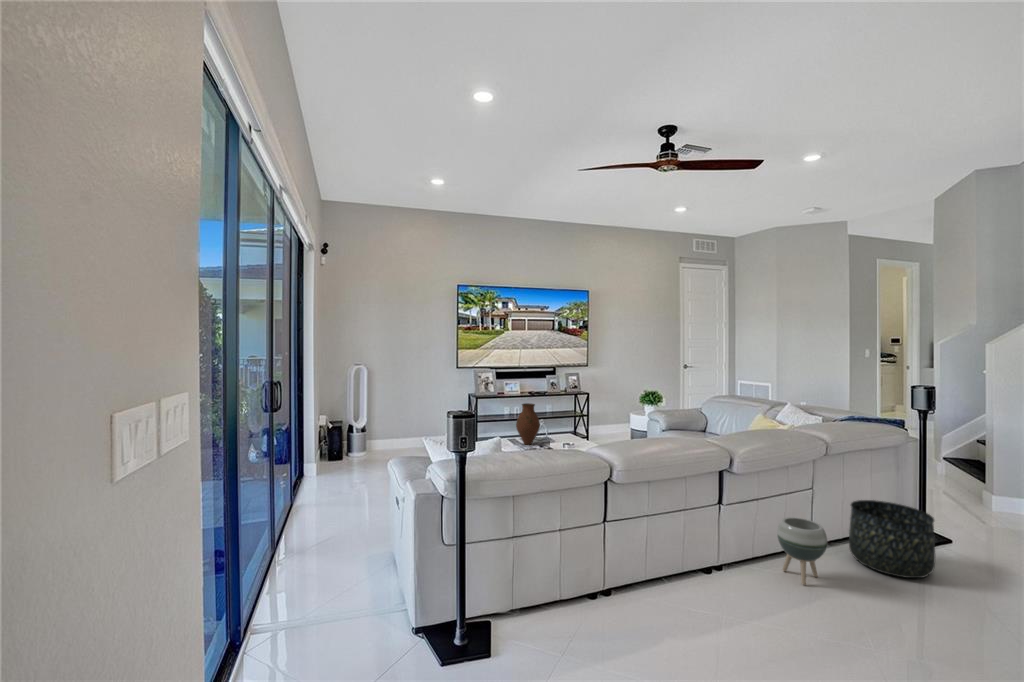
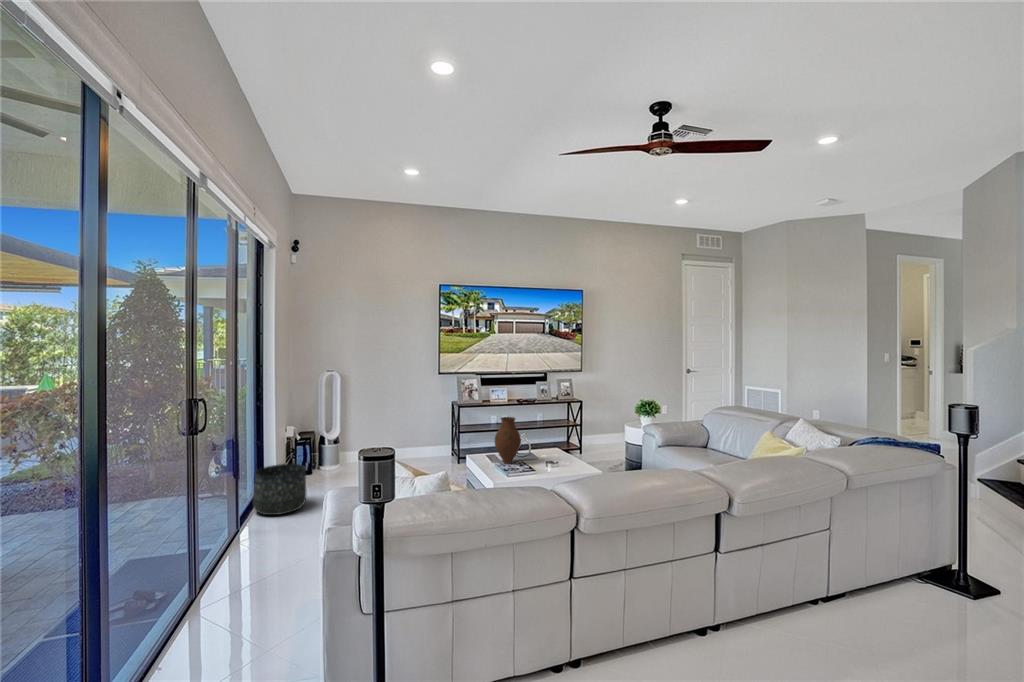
basket: present [849,500,935,578] -> present [253,464,306,515]
planter: present [777,517,827,585] -> none [787,567,848,653]

